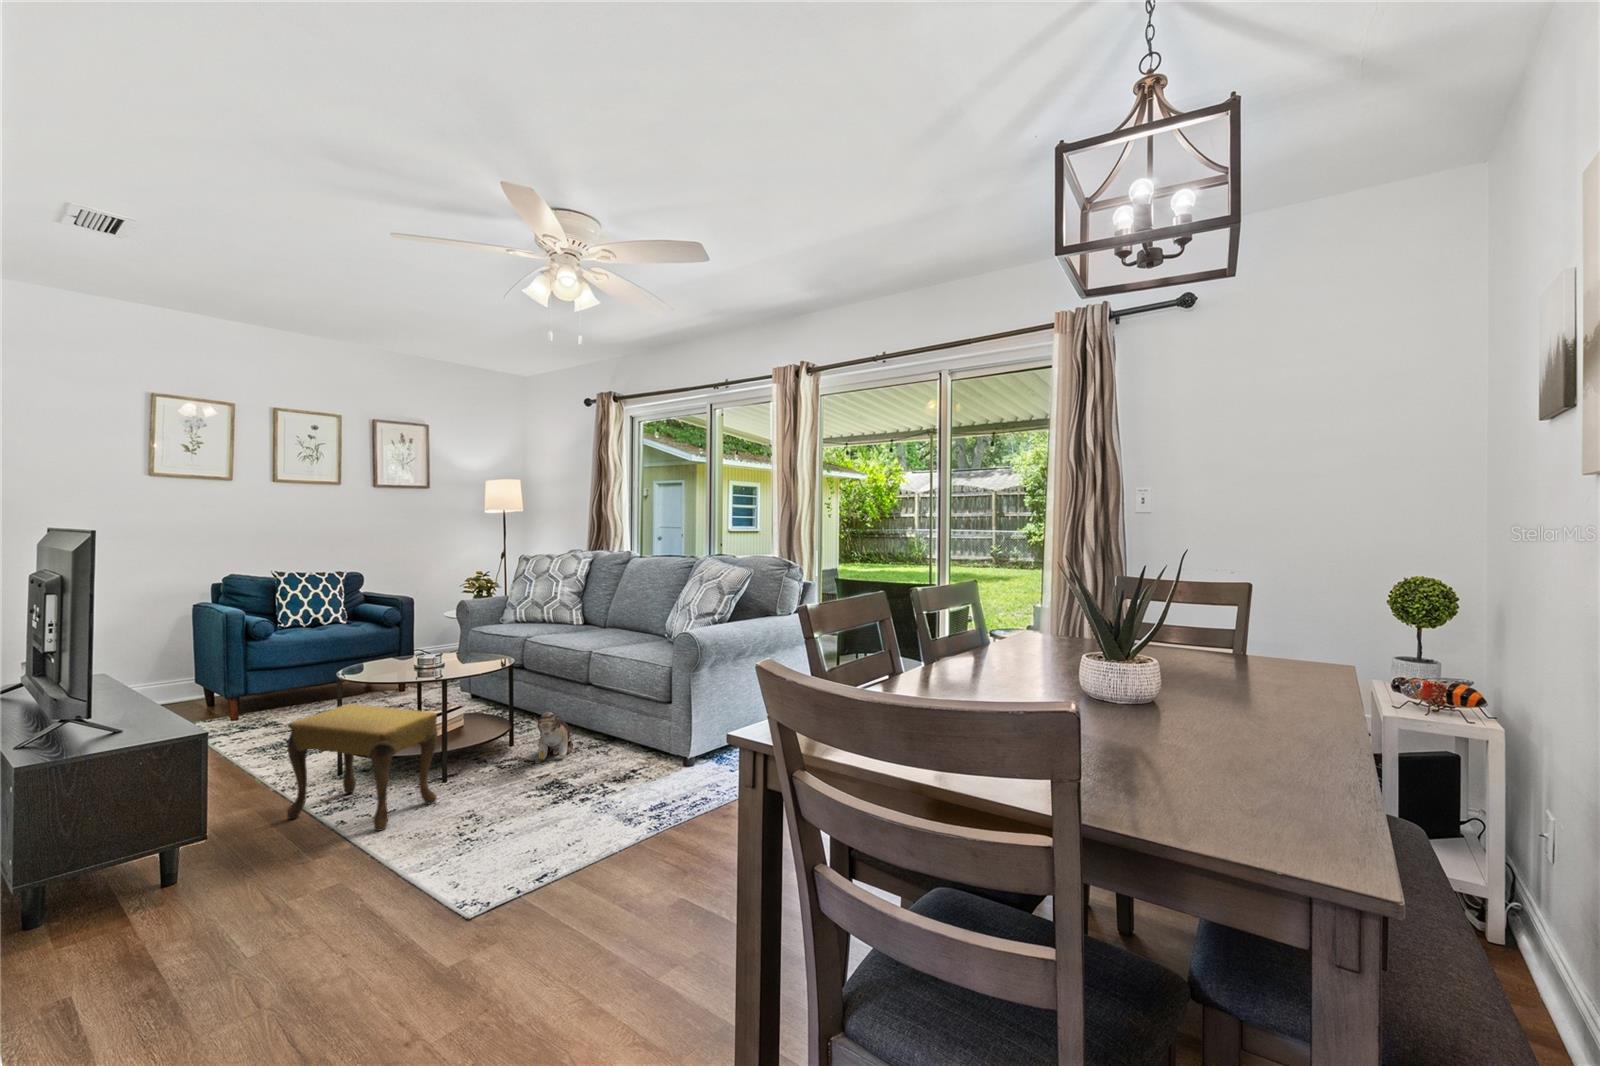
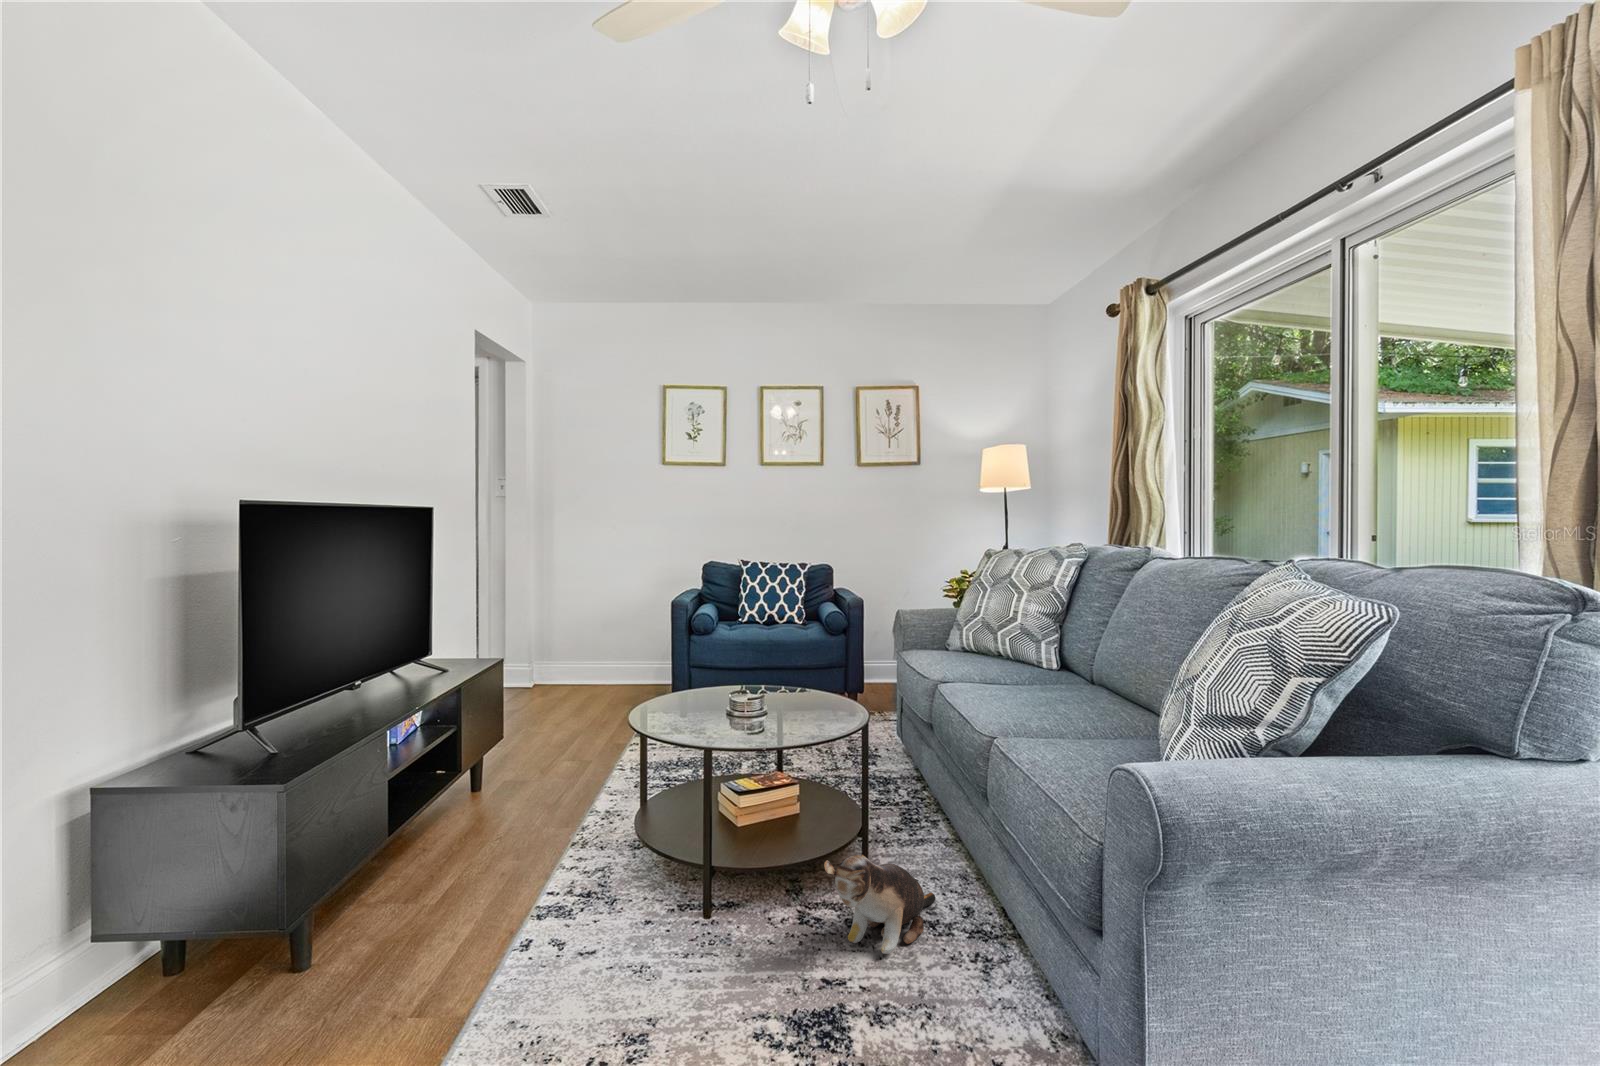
footstool: present [287,704,438,831] -> none [492,761,639,1009]

